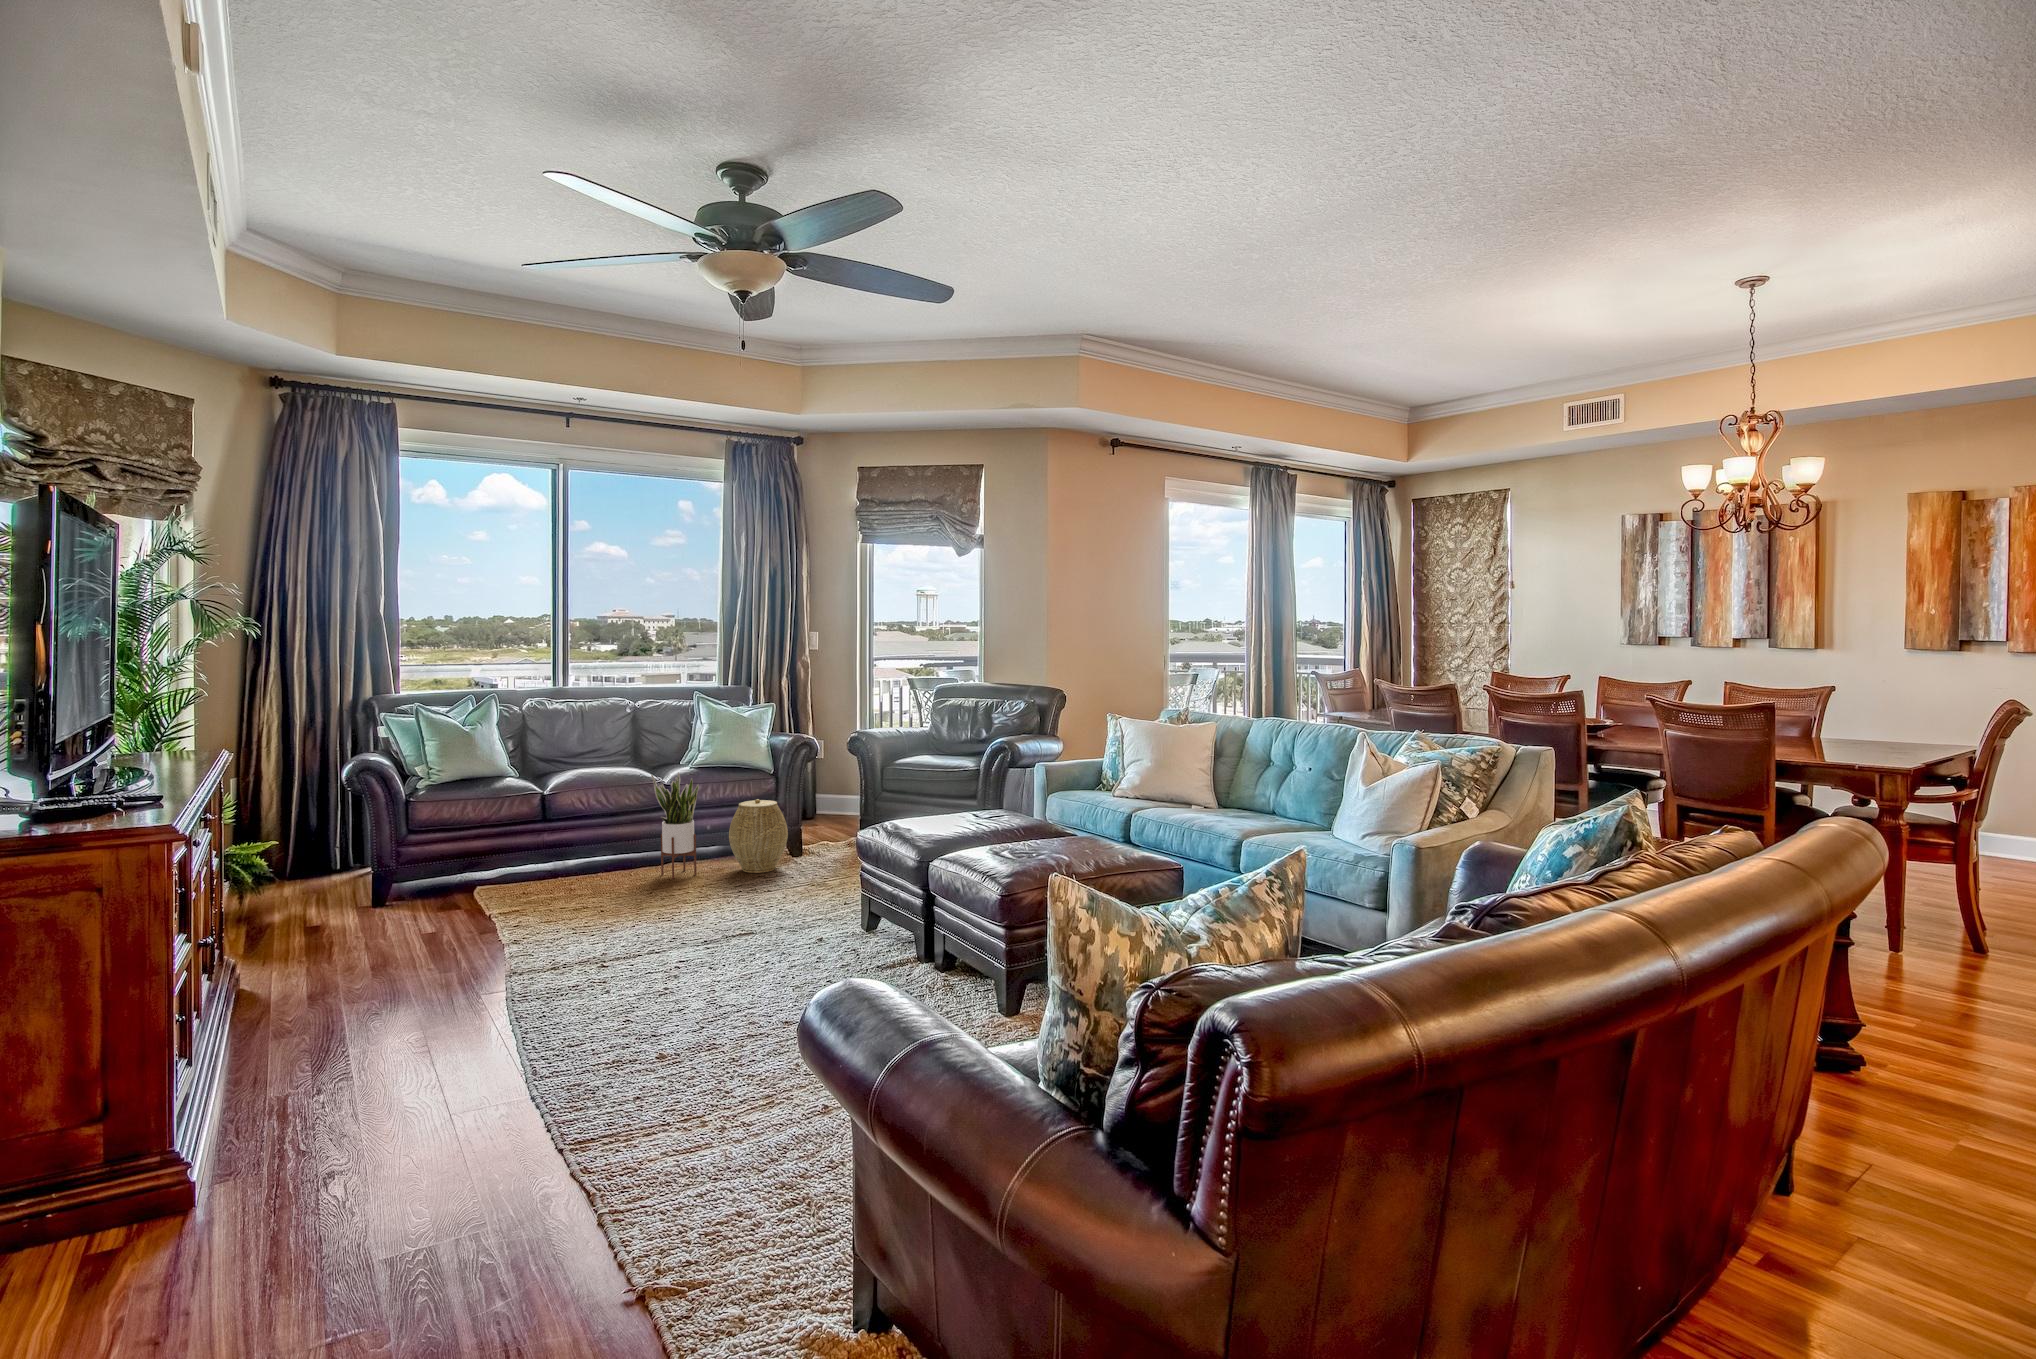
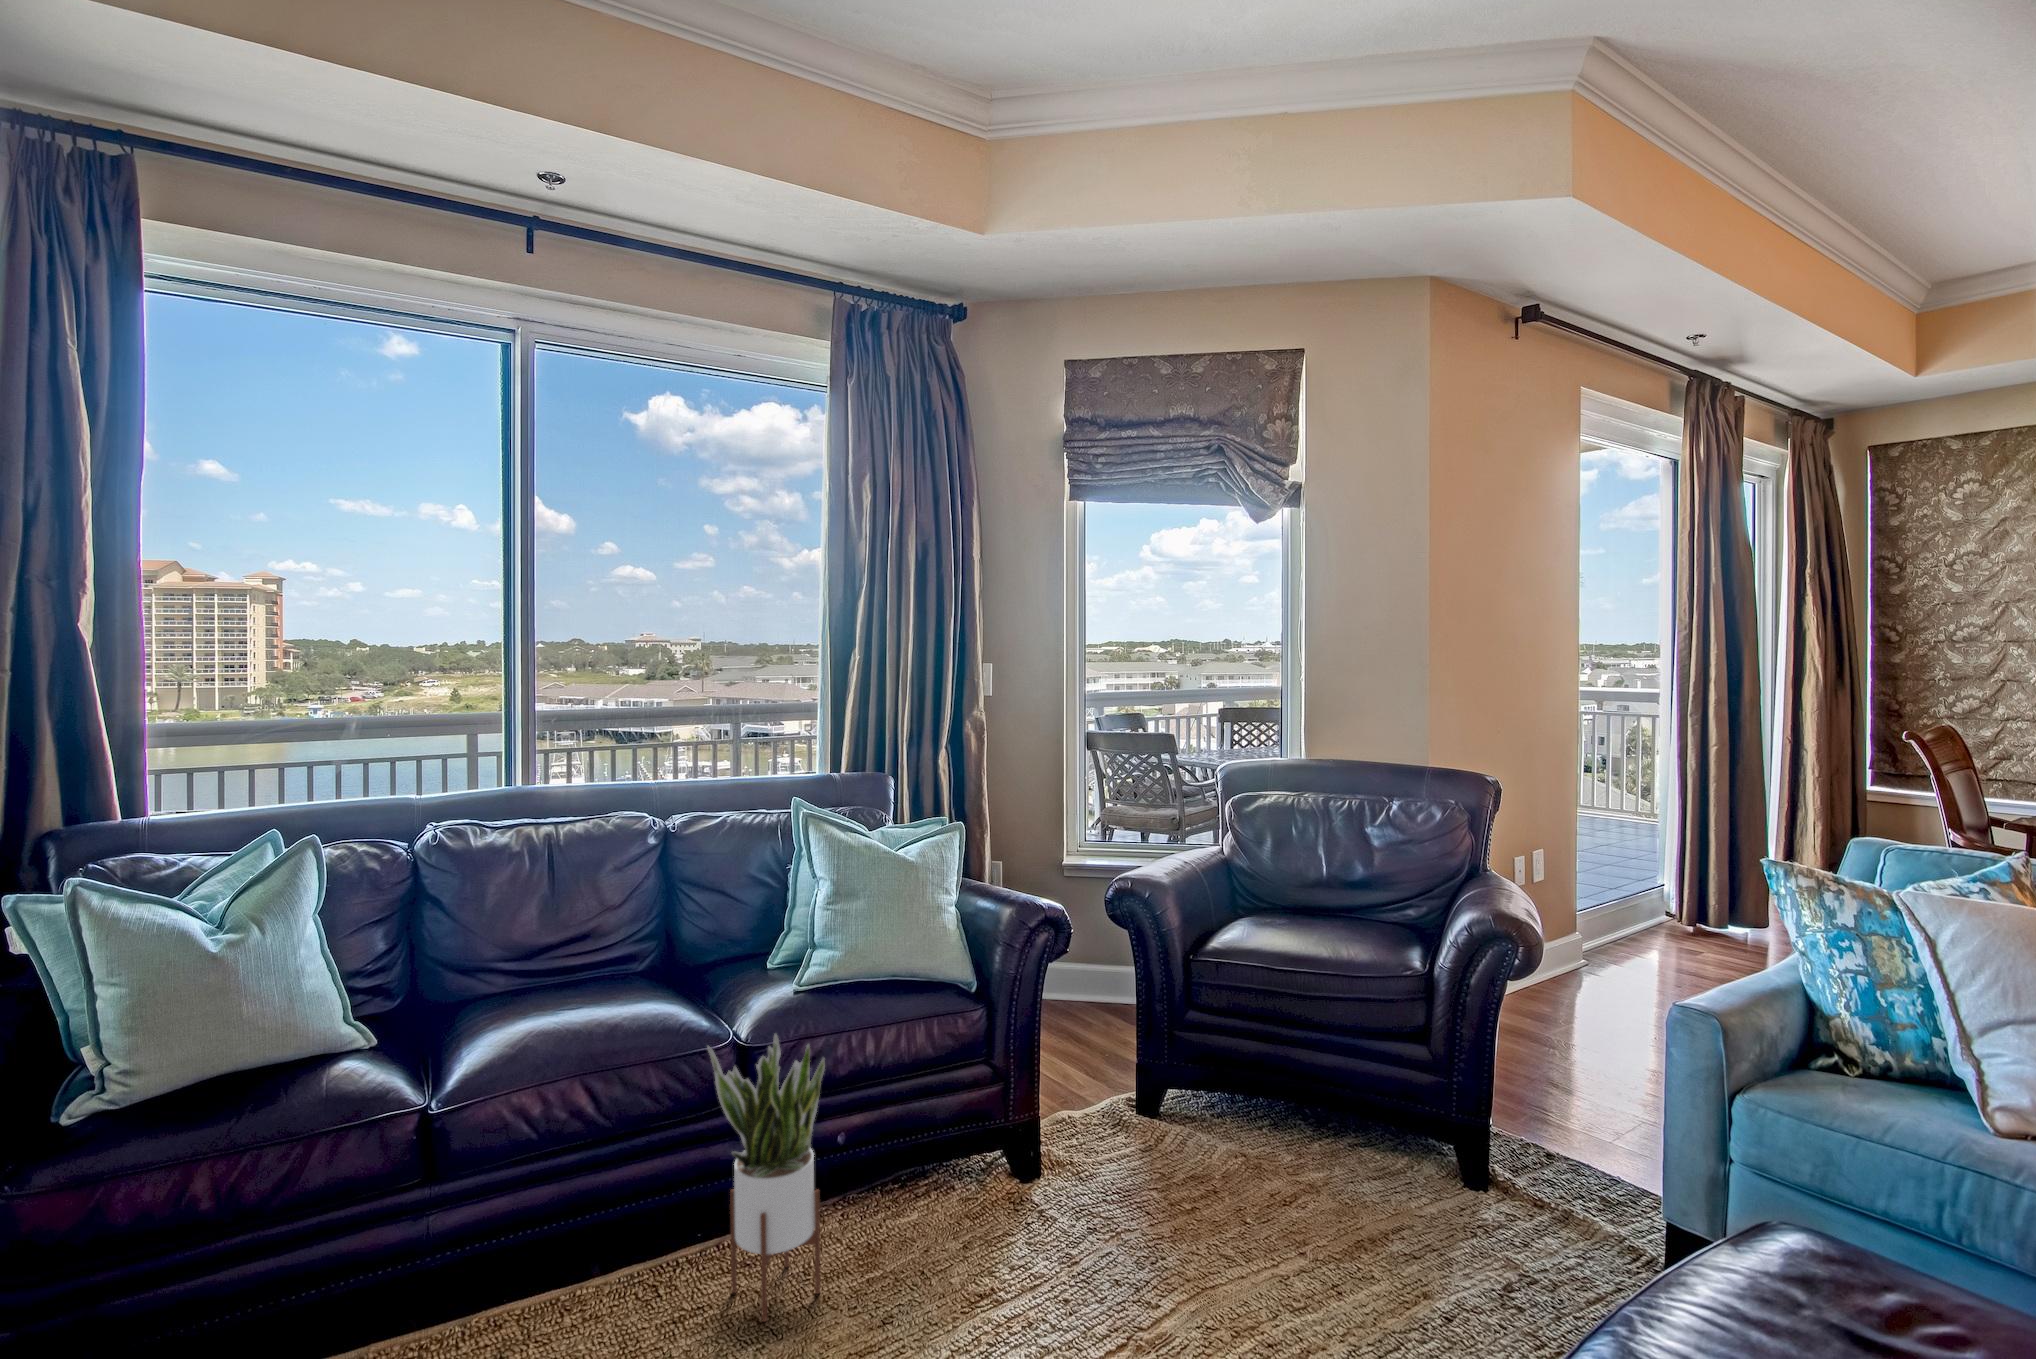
woven basket: present [729,799,788,873] -> none [898,1078,1040,1284]

